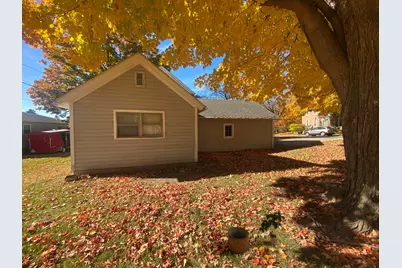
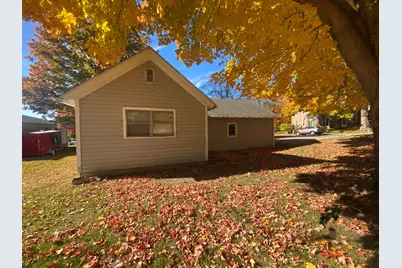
bucket: present [228,222,249,254] -> none [286,216,312,249]

